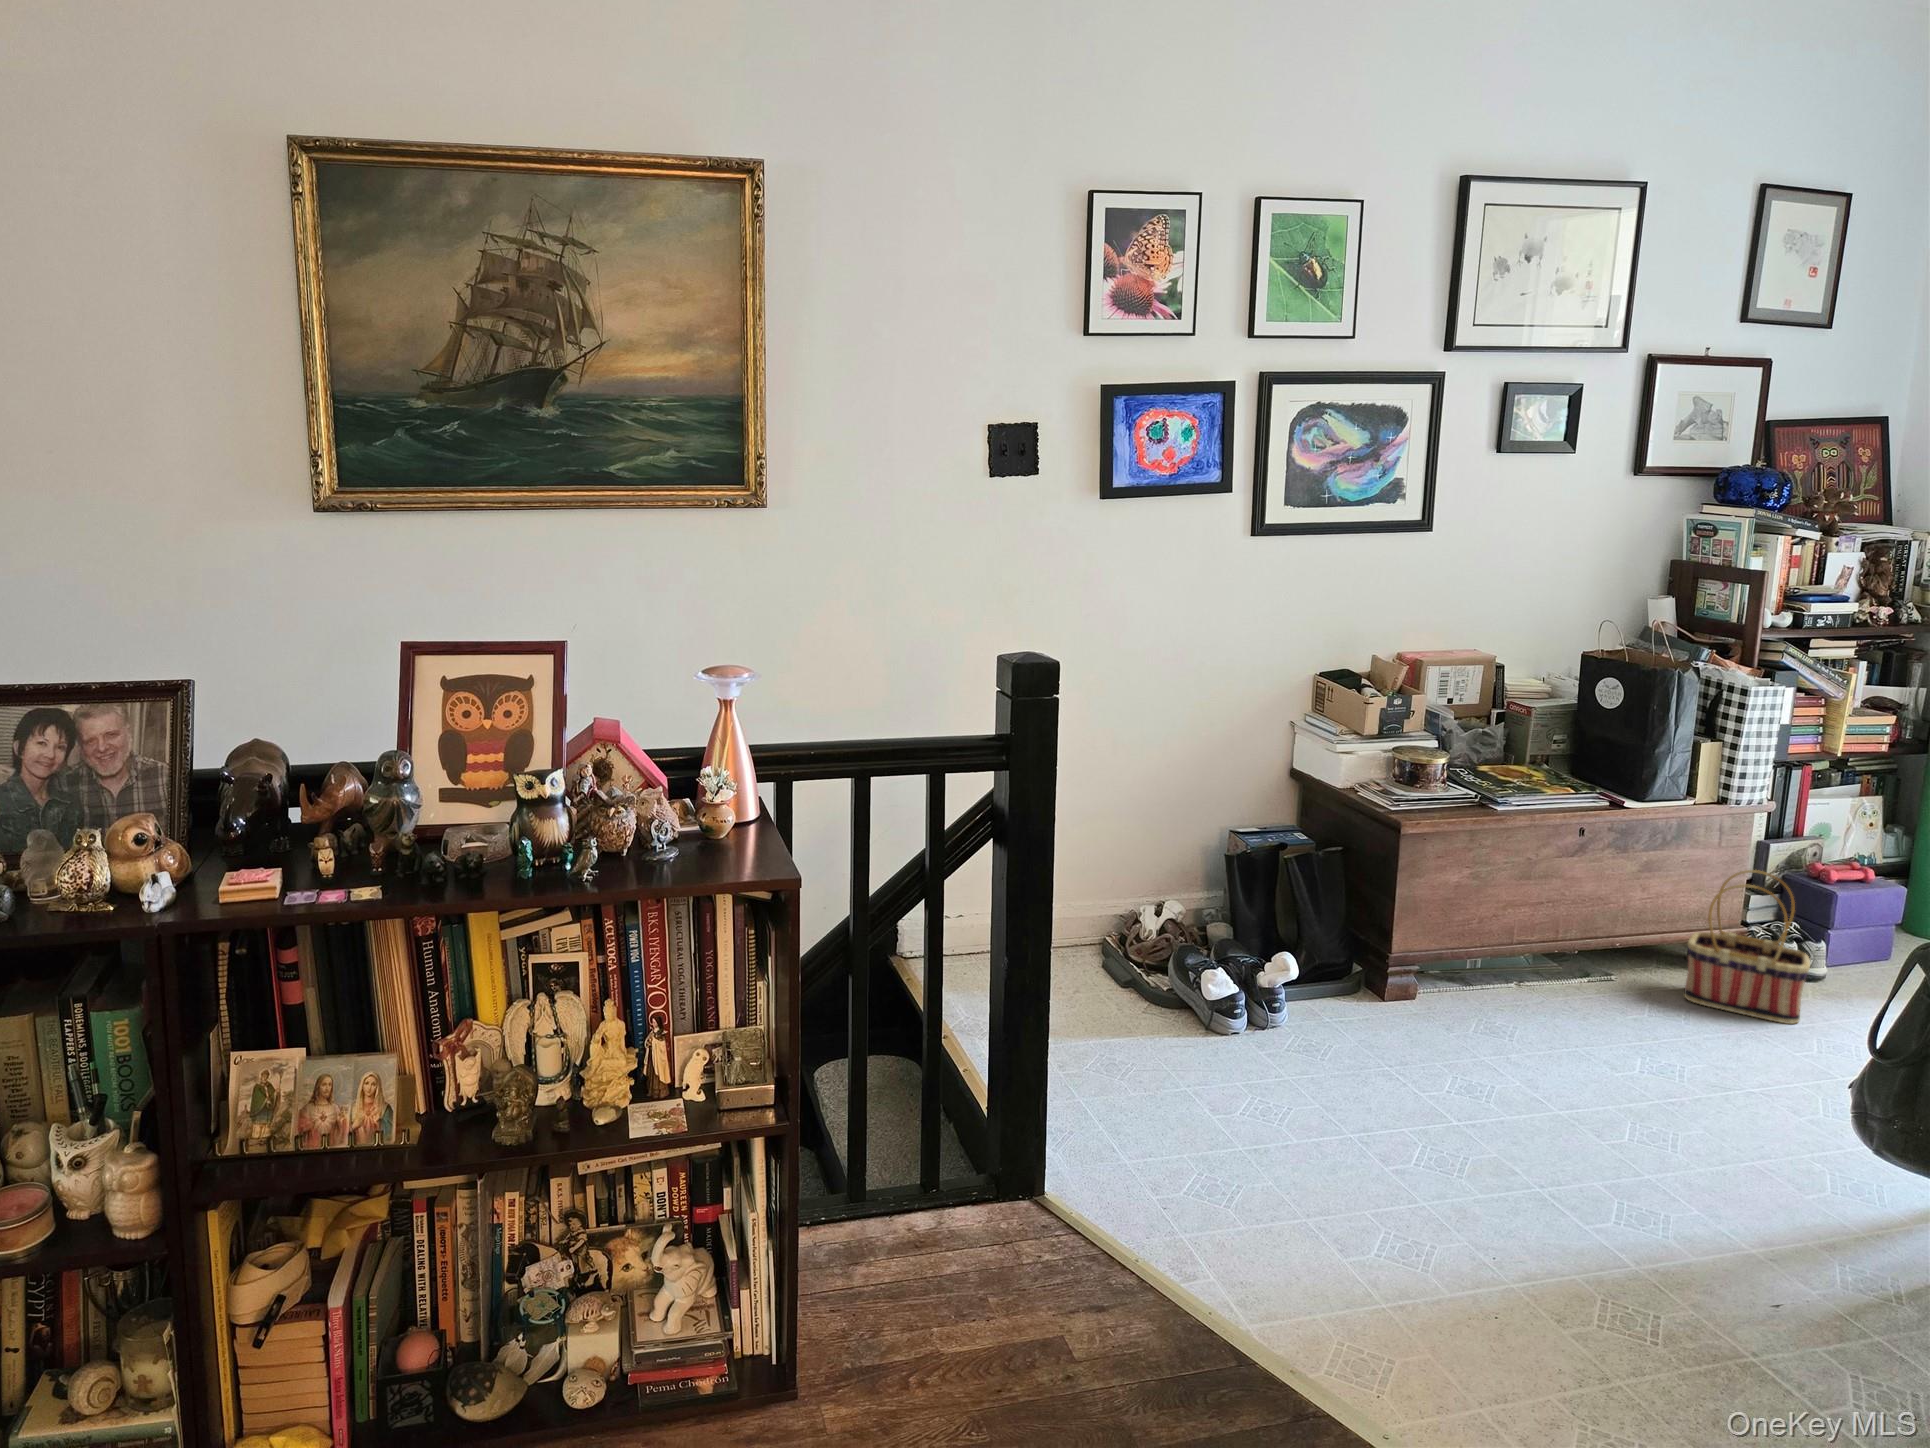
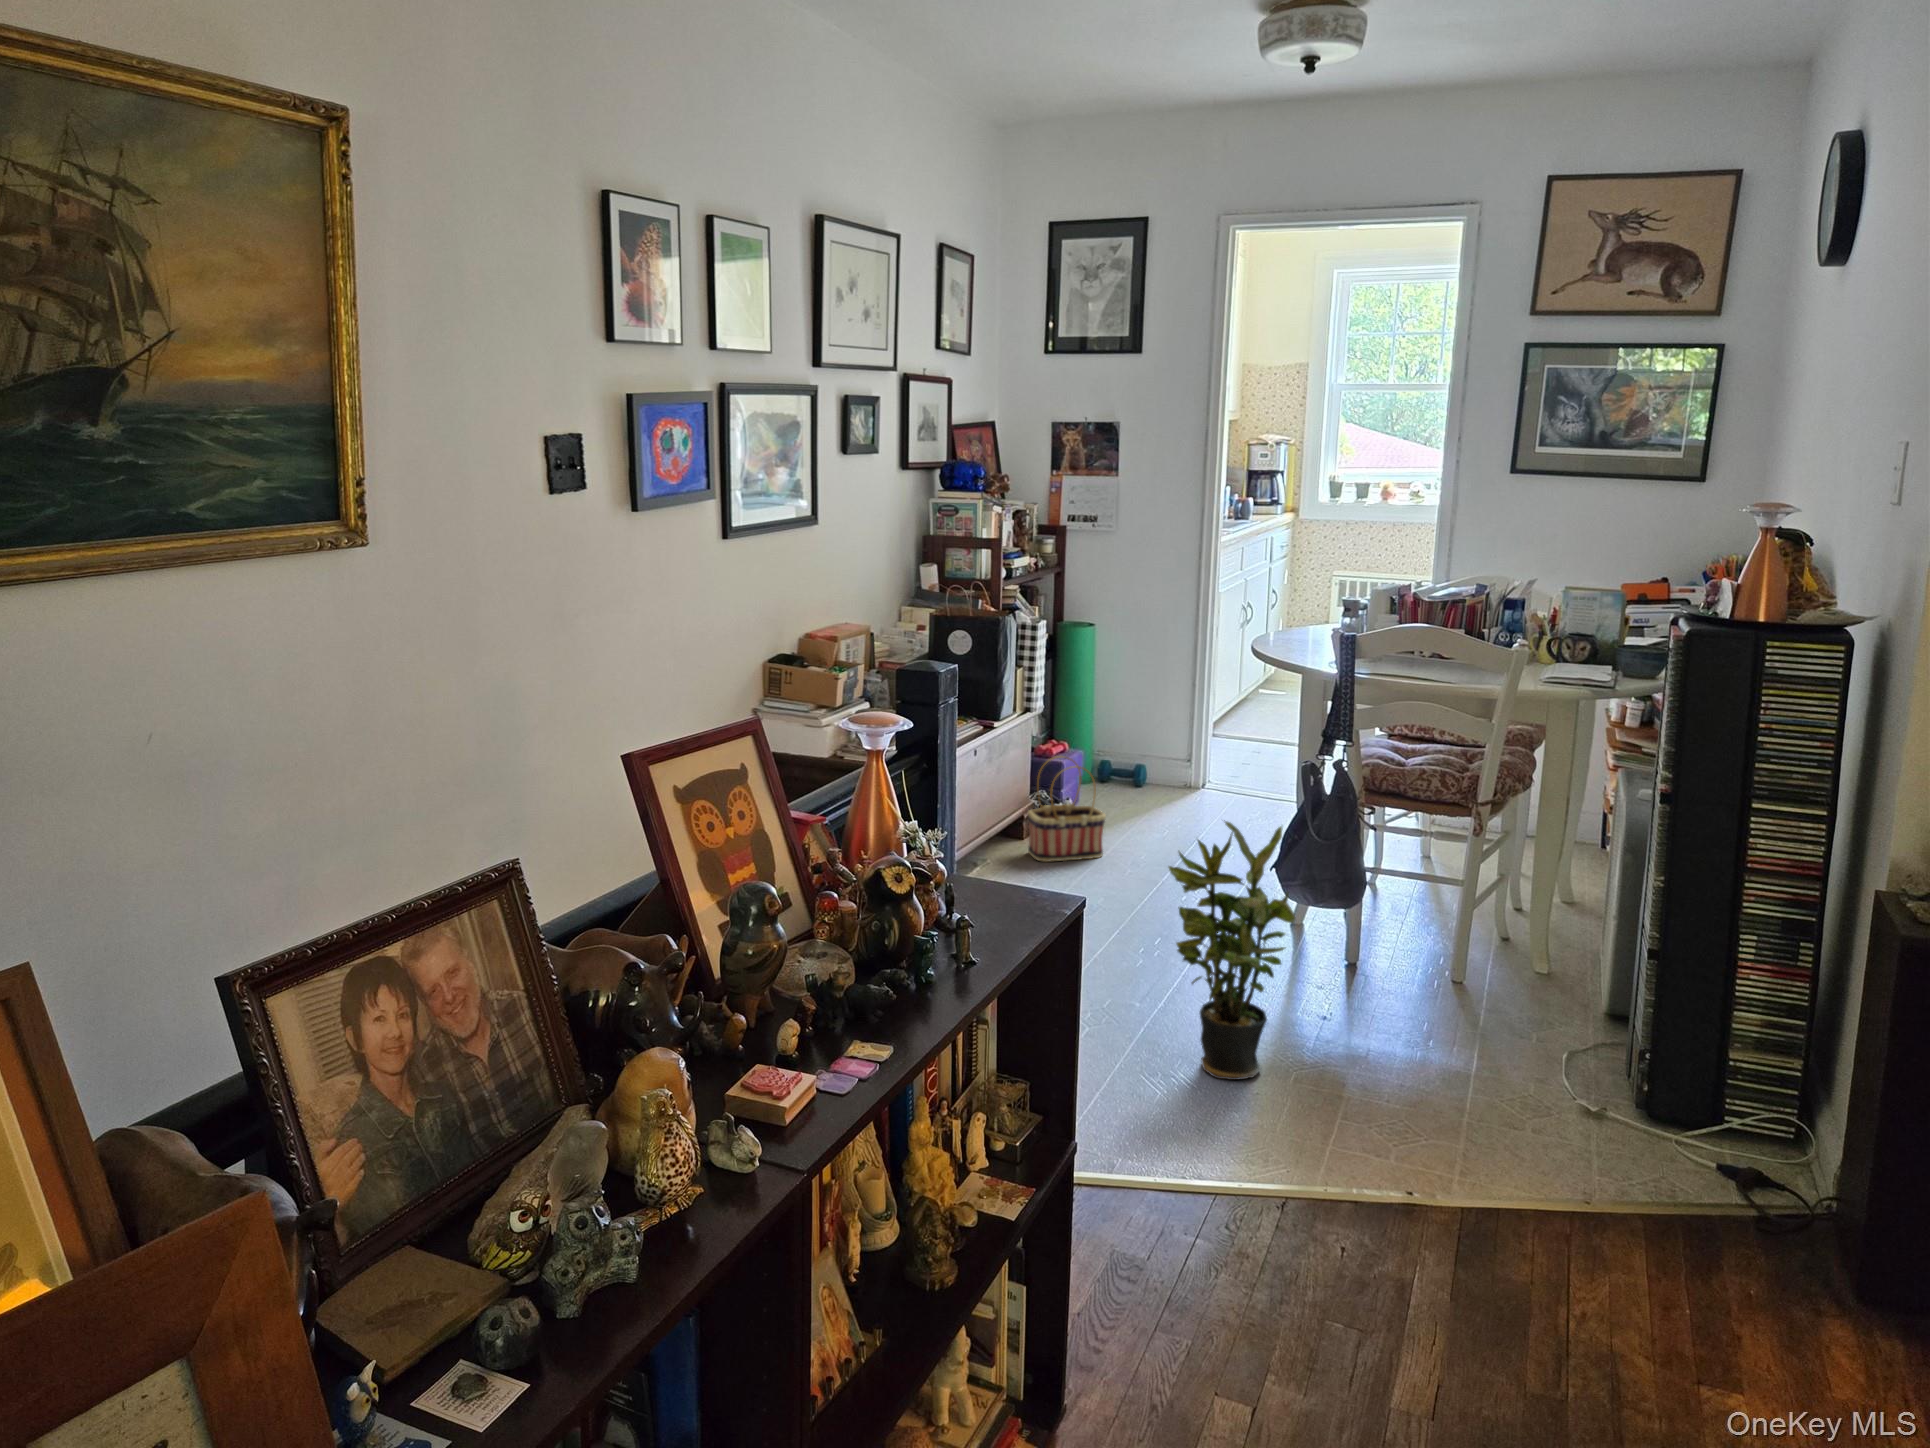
potted plant: none [1403,940,1614,1304] -> present [1169,821,1295,1080]

